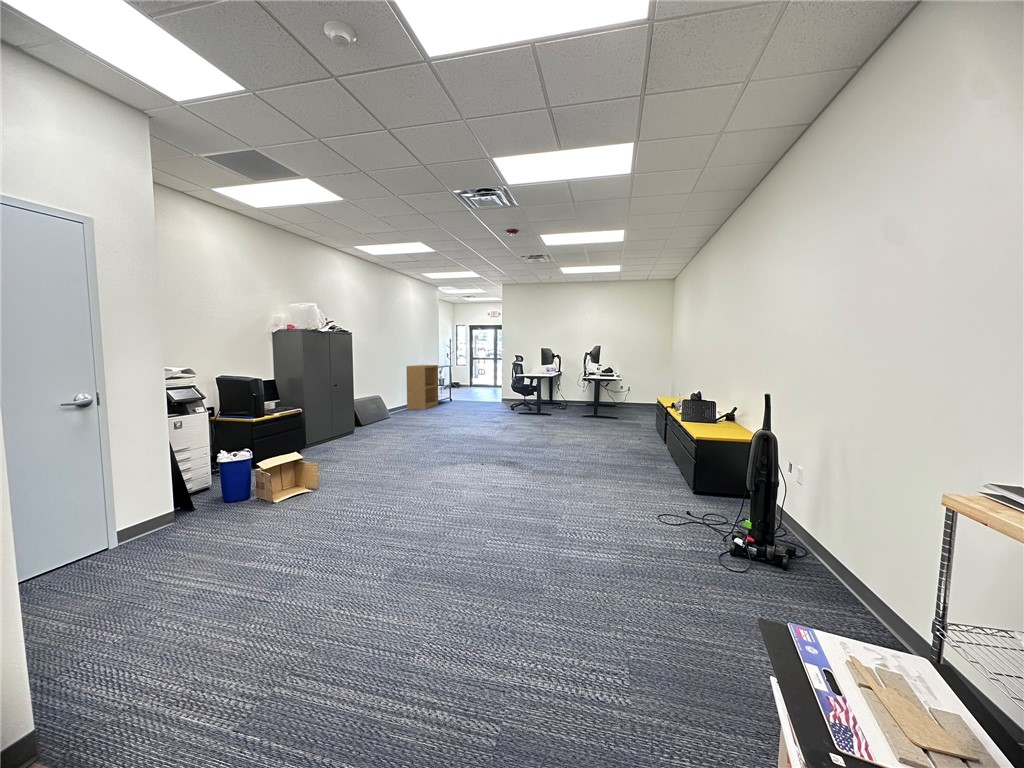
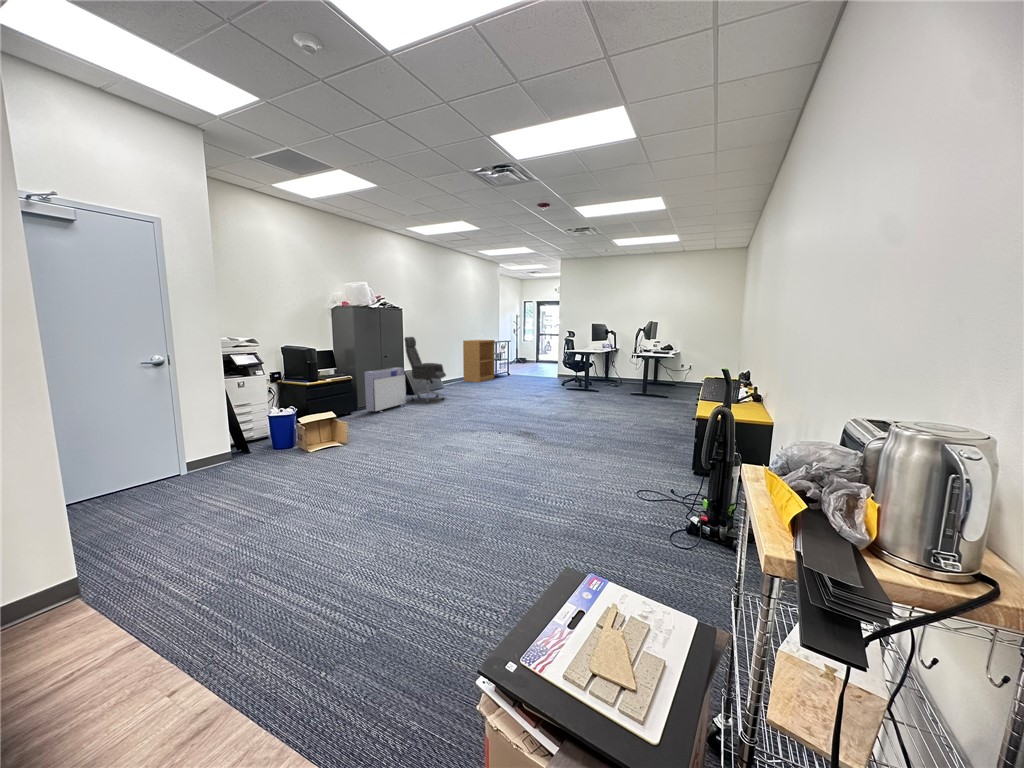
office chair: none [354,363,400,434] -> present [405,337,446,402]
air purifier: none [316,398,359,449] -> present [365,368,406,412]

